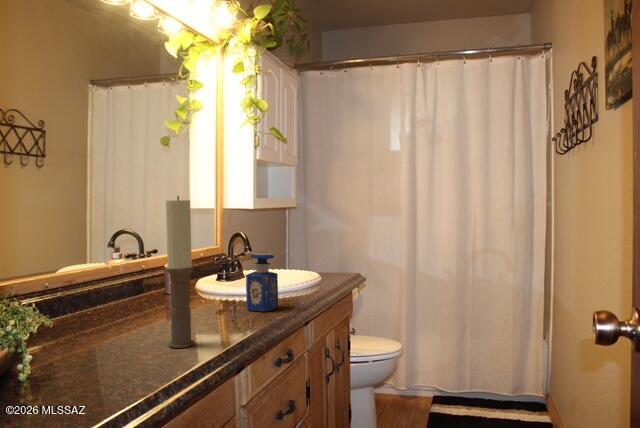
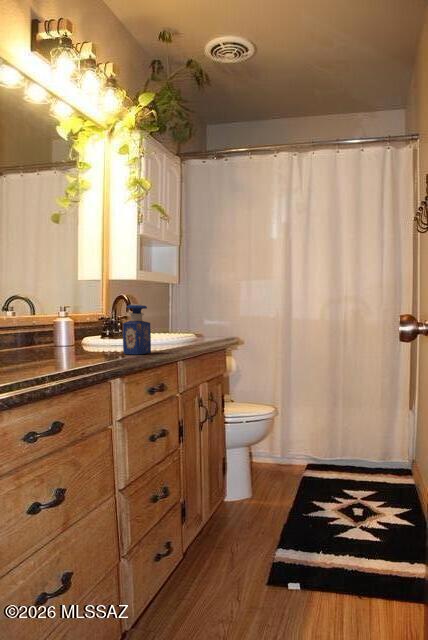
candle: present [166,196,194,348] -> none [46,241,71,370]

